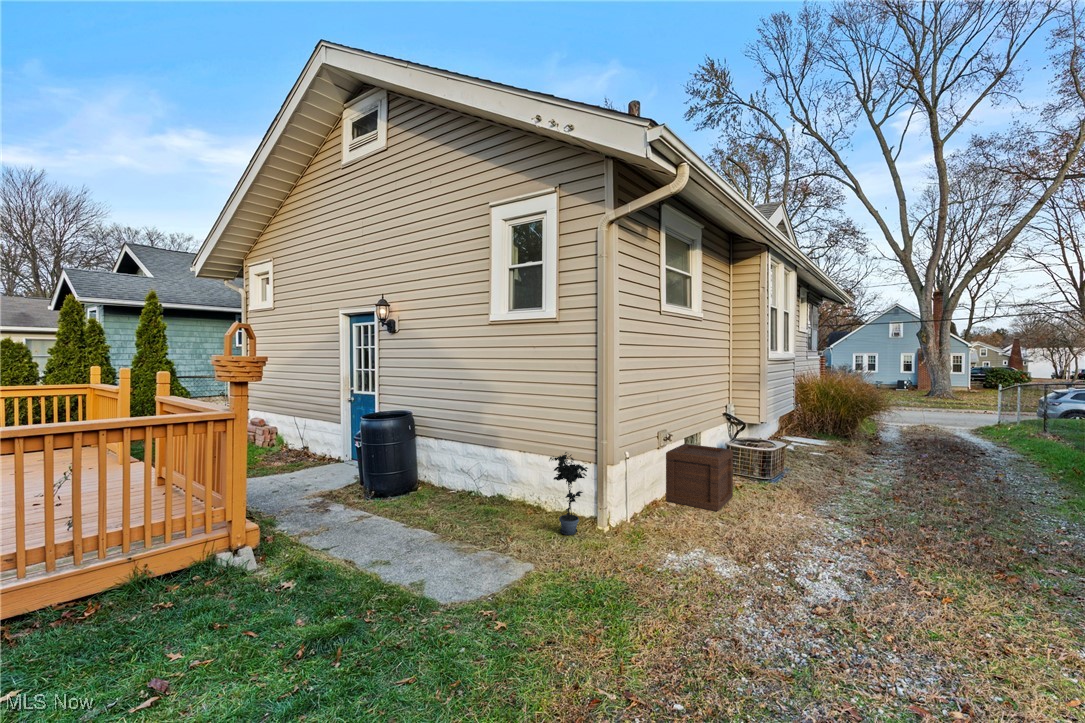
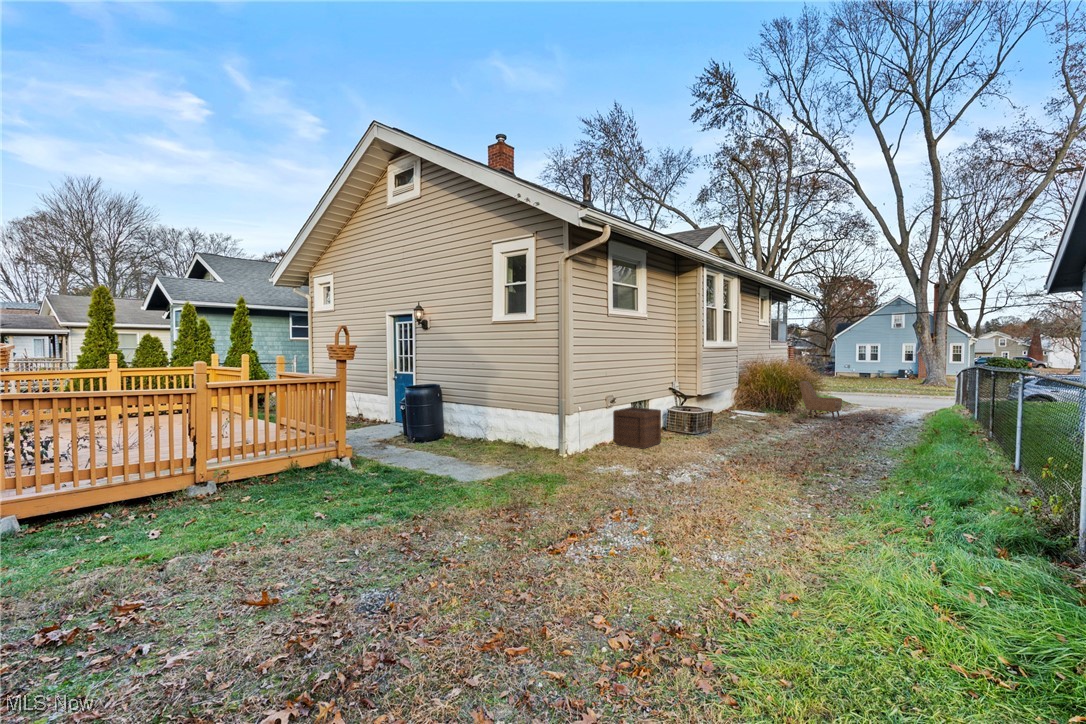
chair: none [855,398,906,446] -> present [800,381,842,420]
potted plant: present [549,452,588,535] -> none [529,404,553,456]

